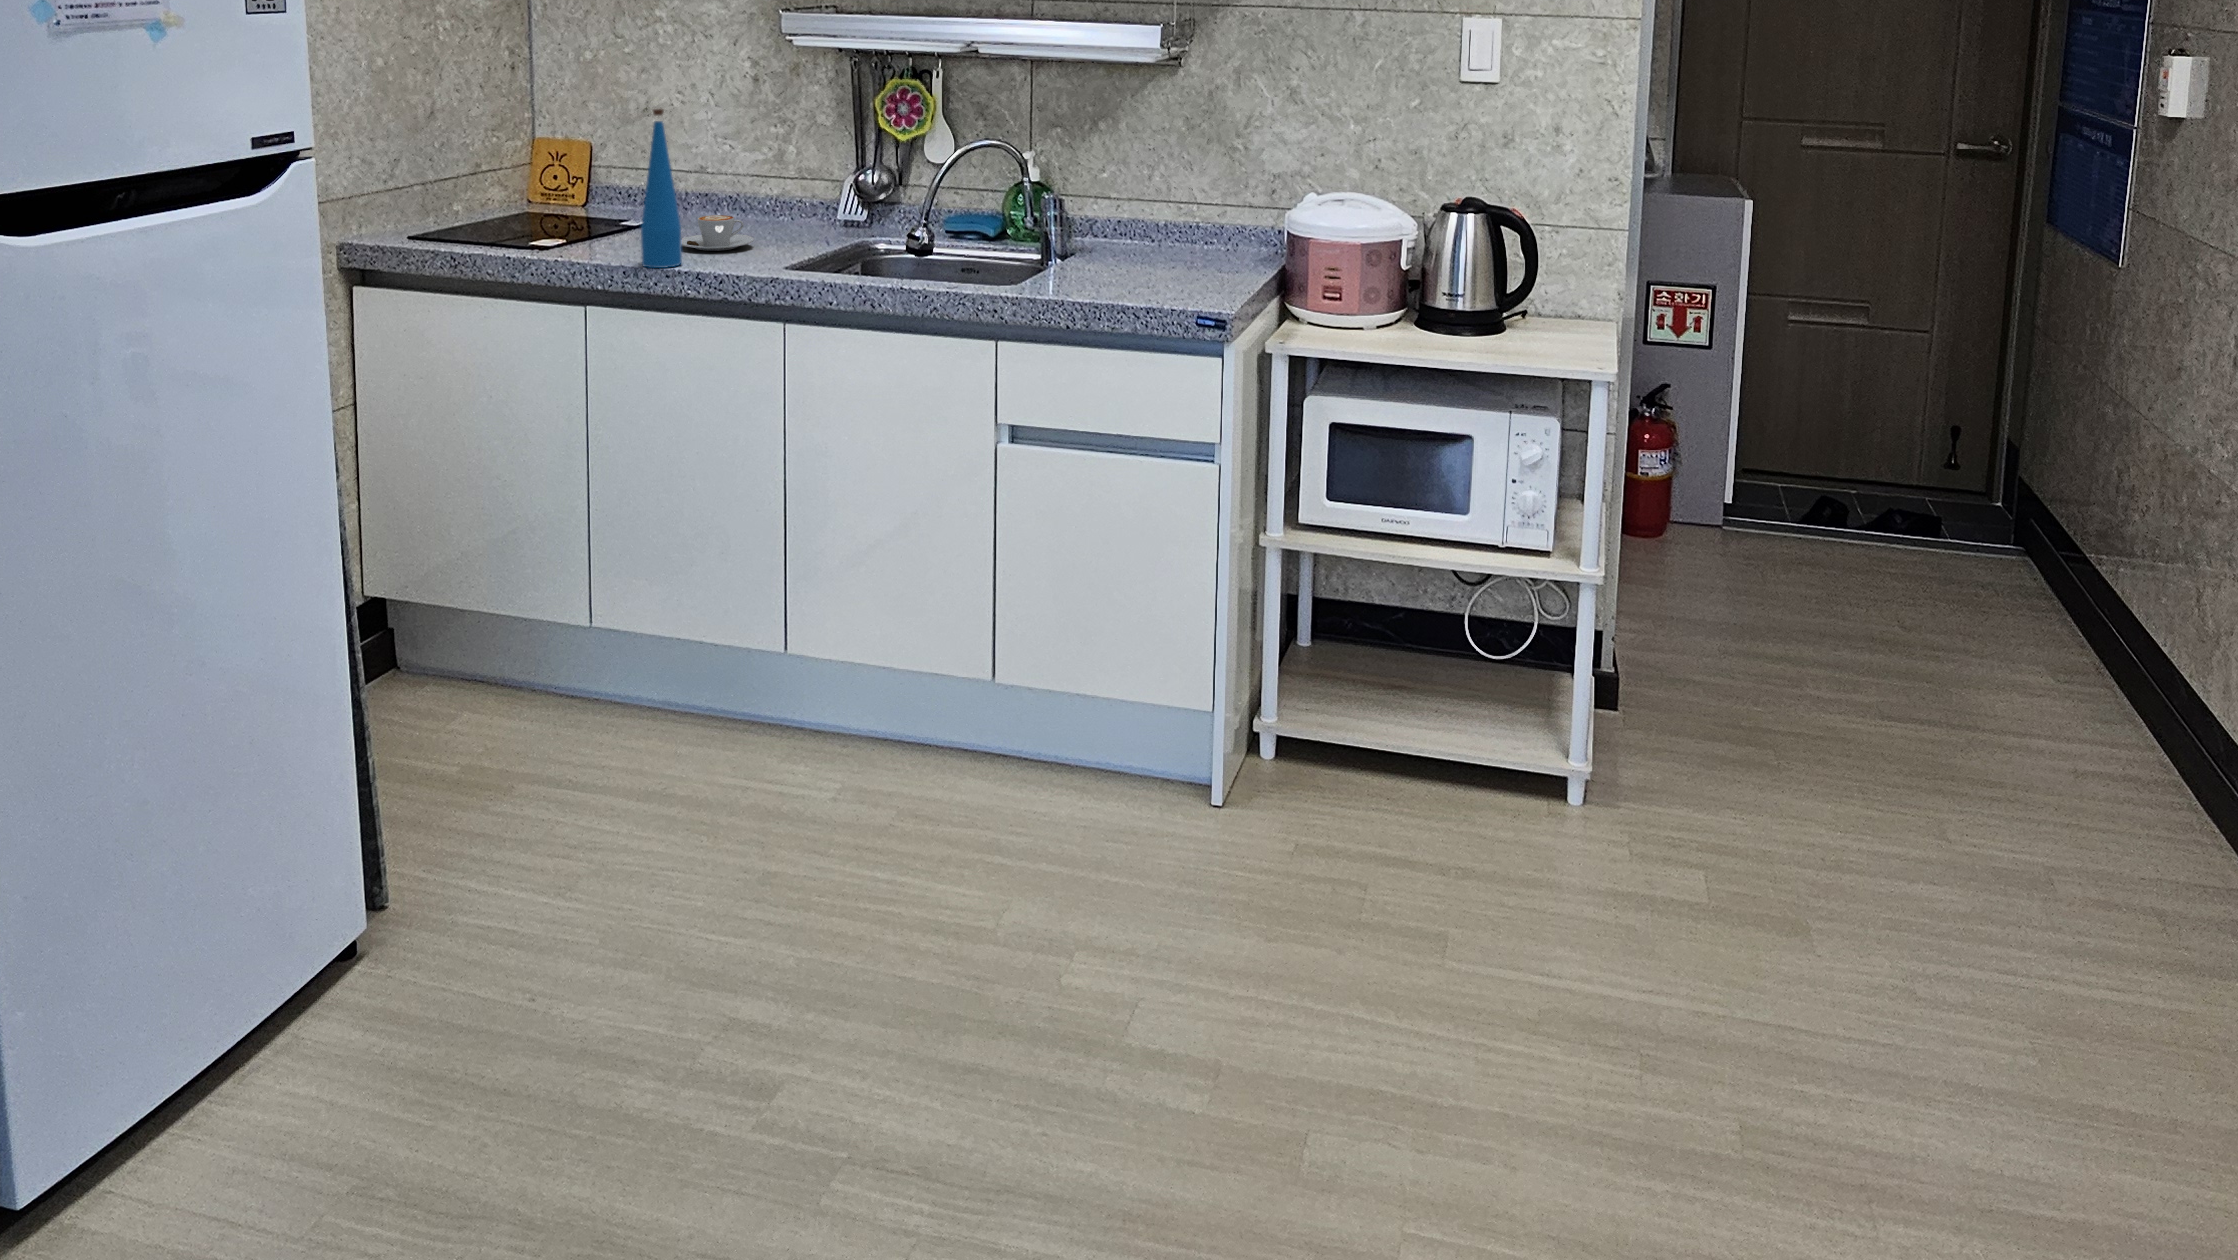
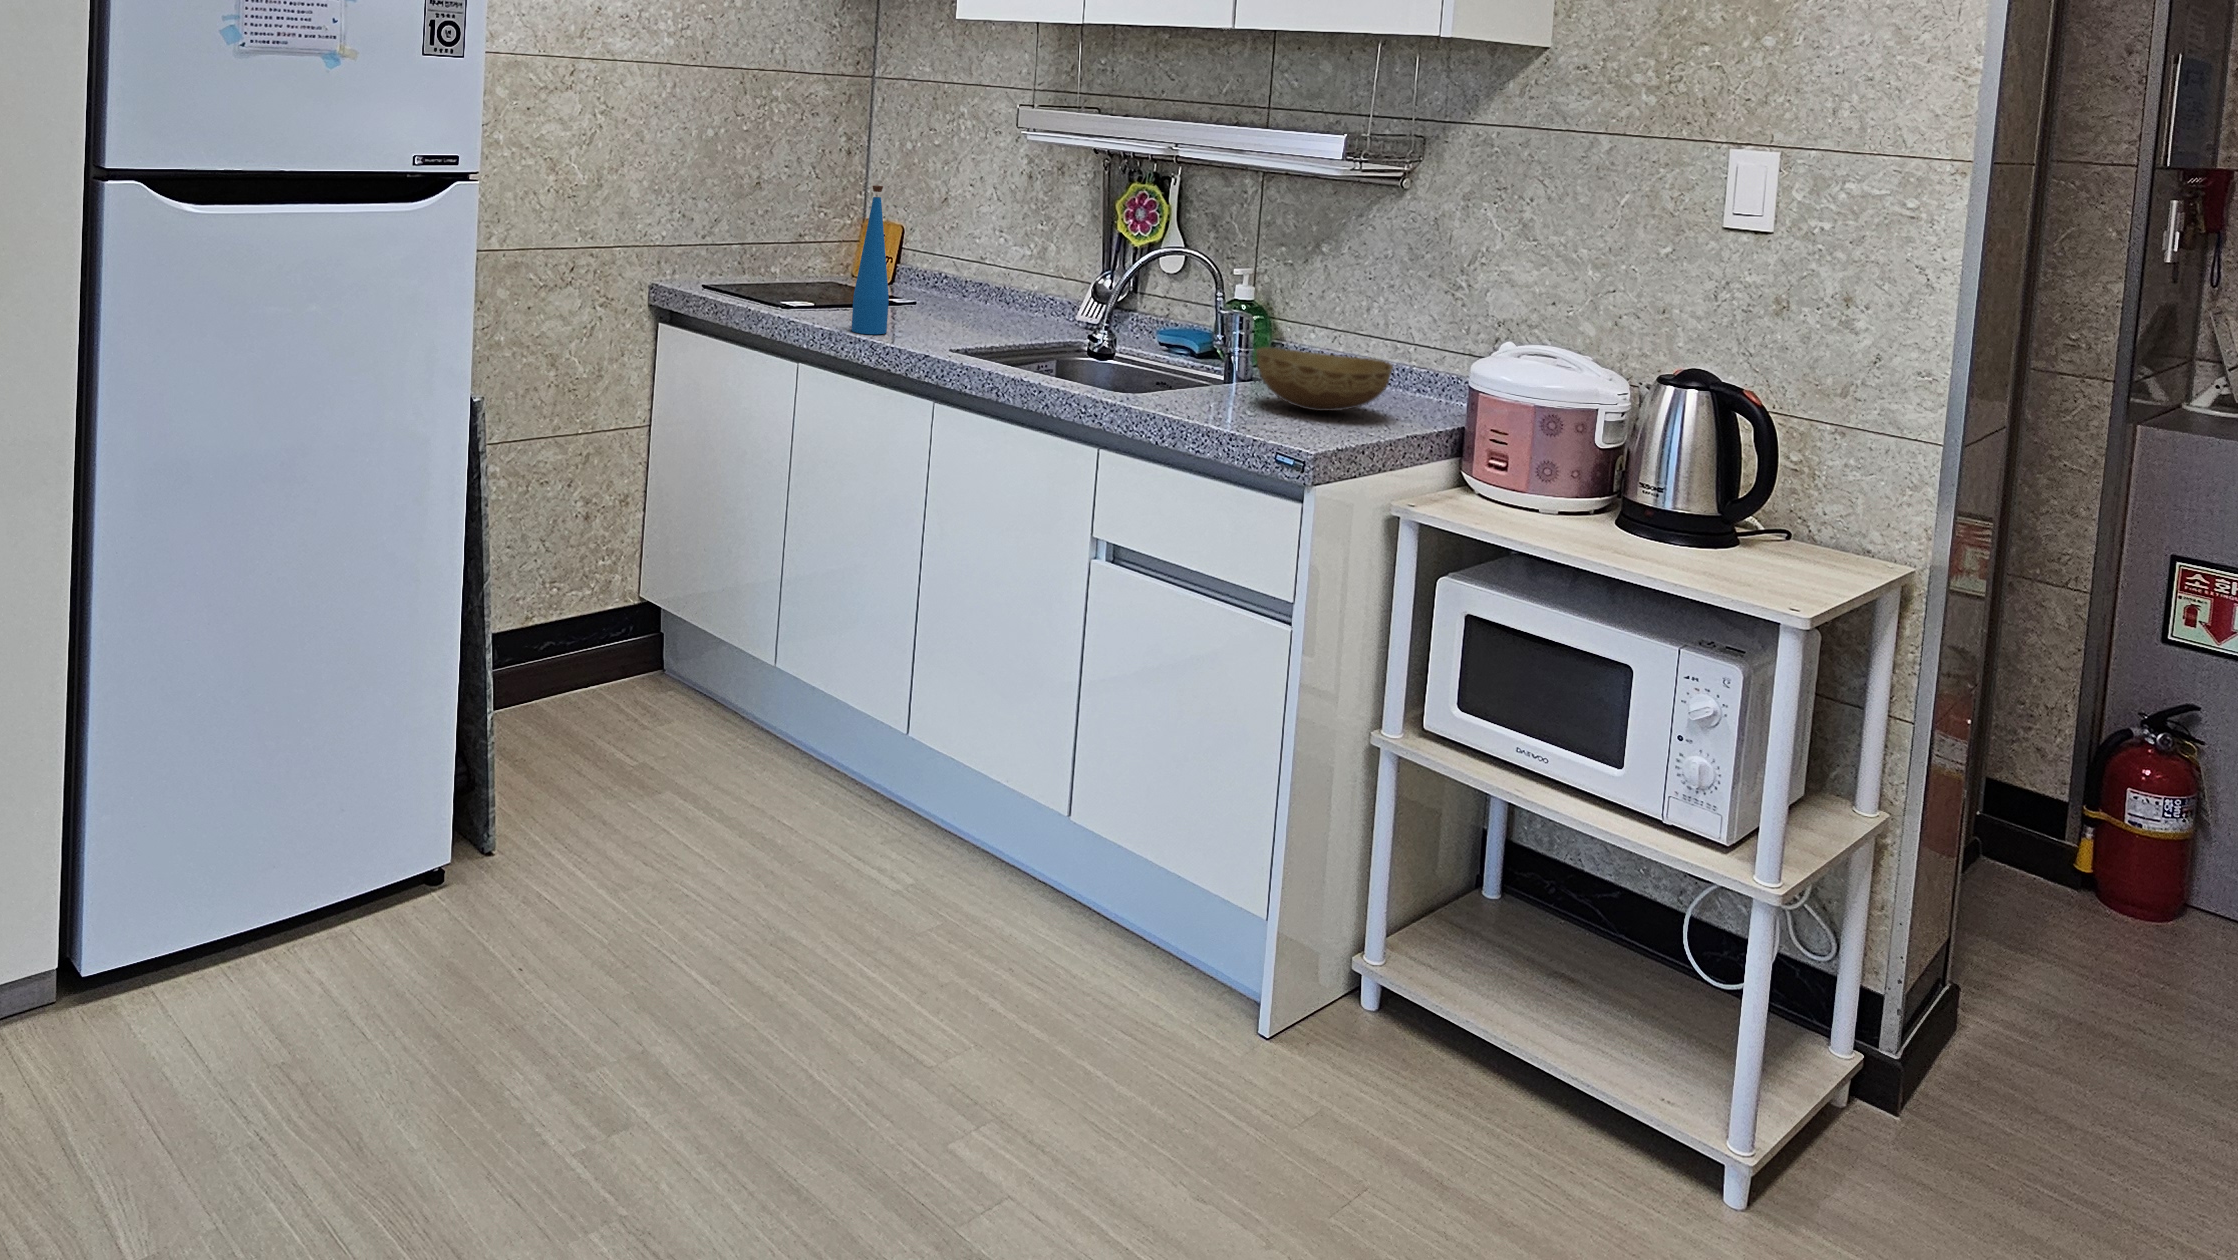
coffee cup: present [681,215,754,251] -> none [907,295,976,329]
bowl: none [1091,221,1211,274] -> present [1256,348,1393,411]

